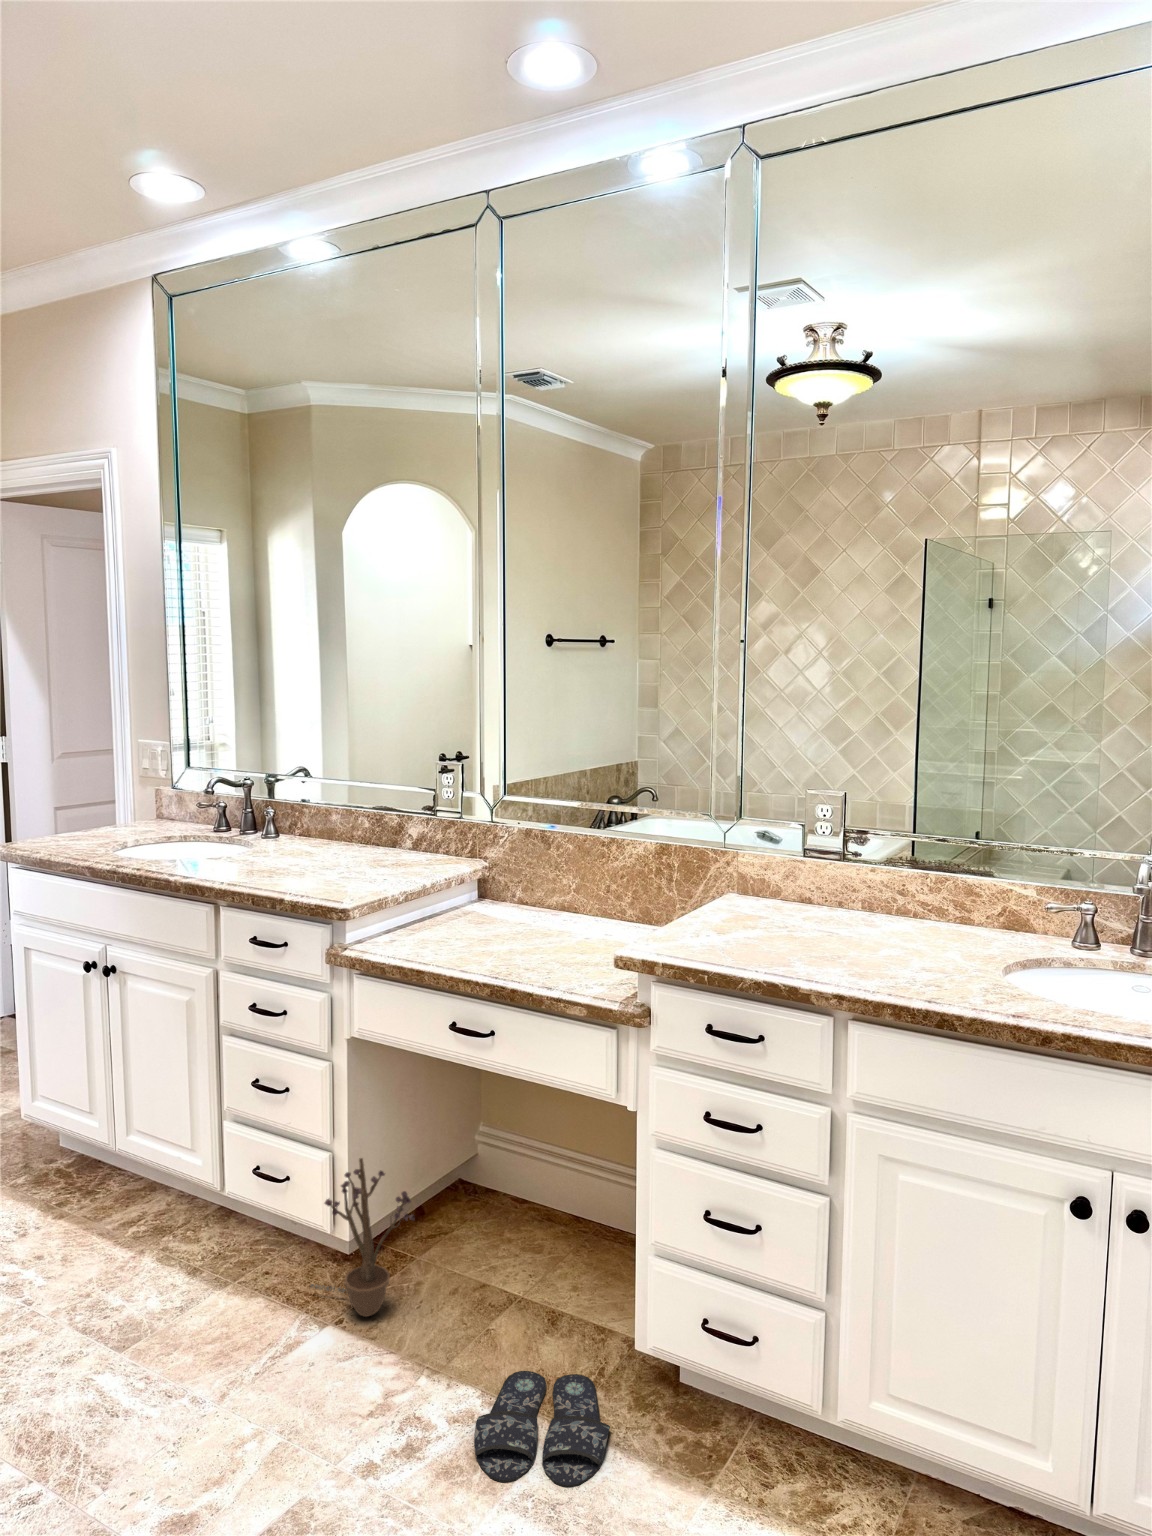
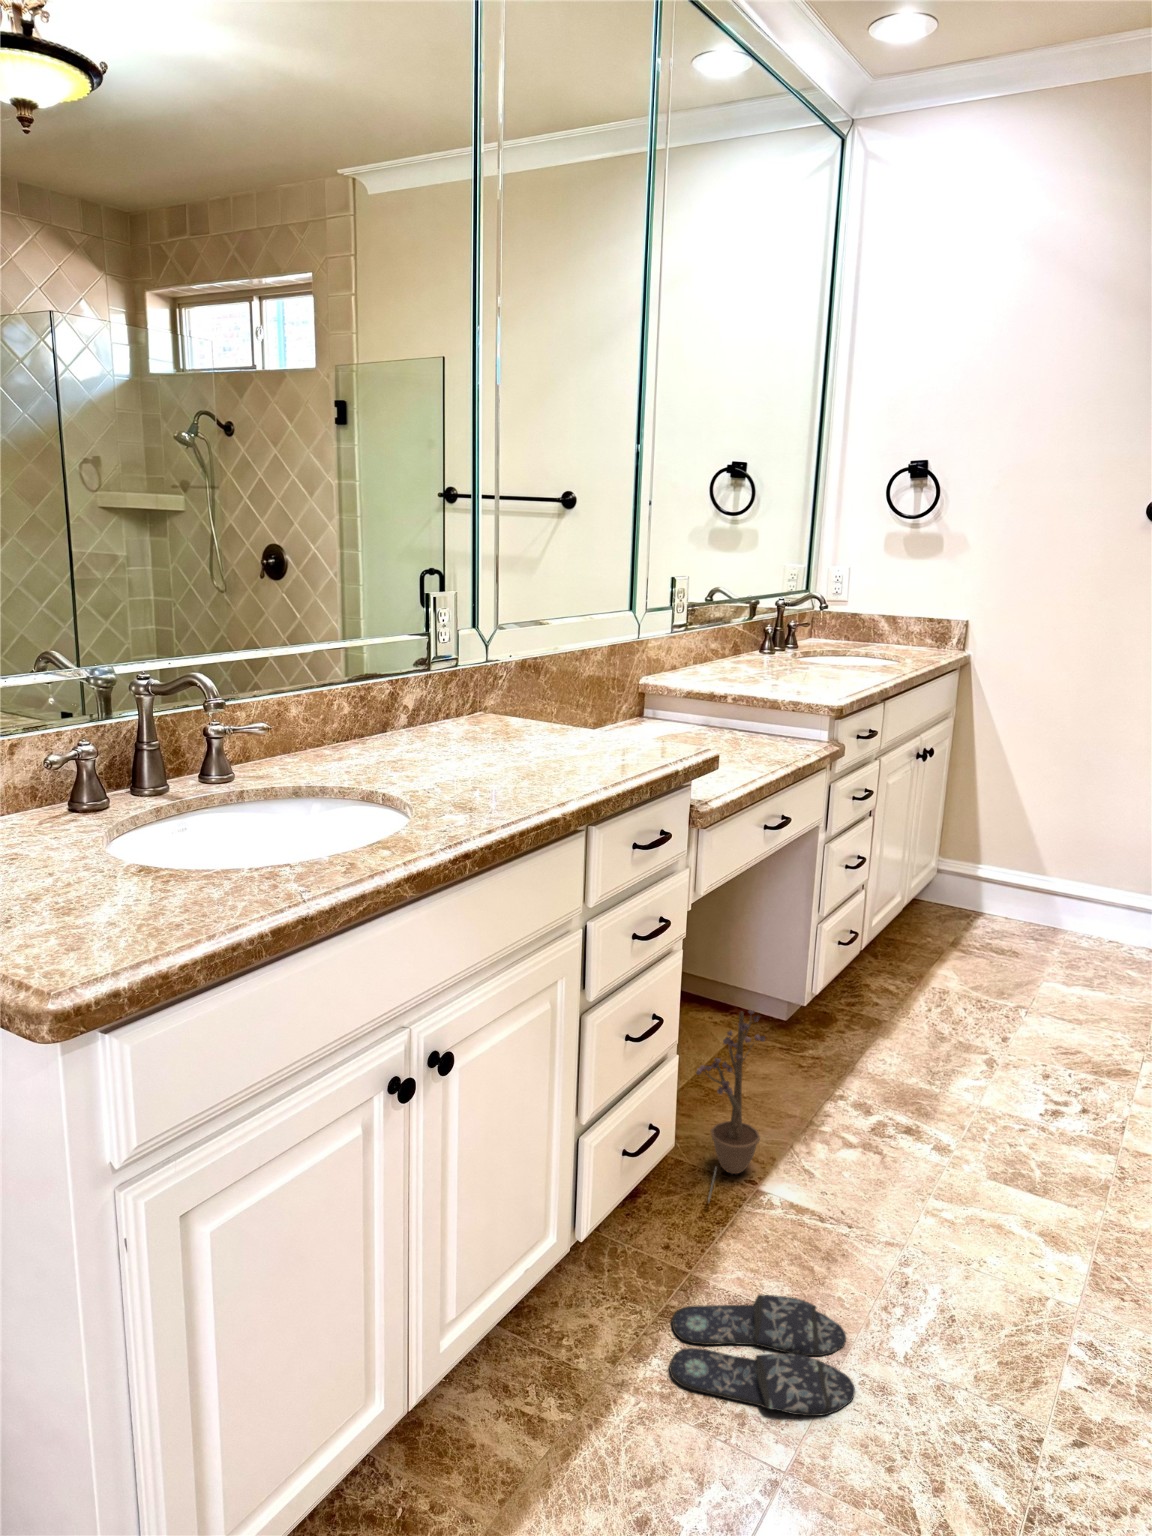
slippers: present [474,1371,610,1487] -> present [670,1295,855,1416]

